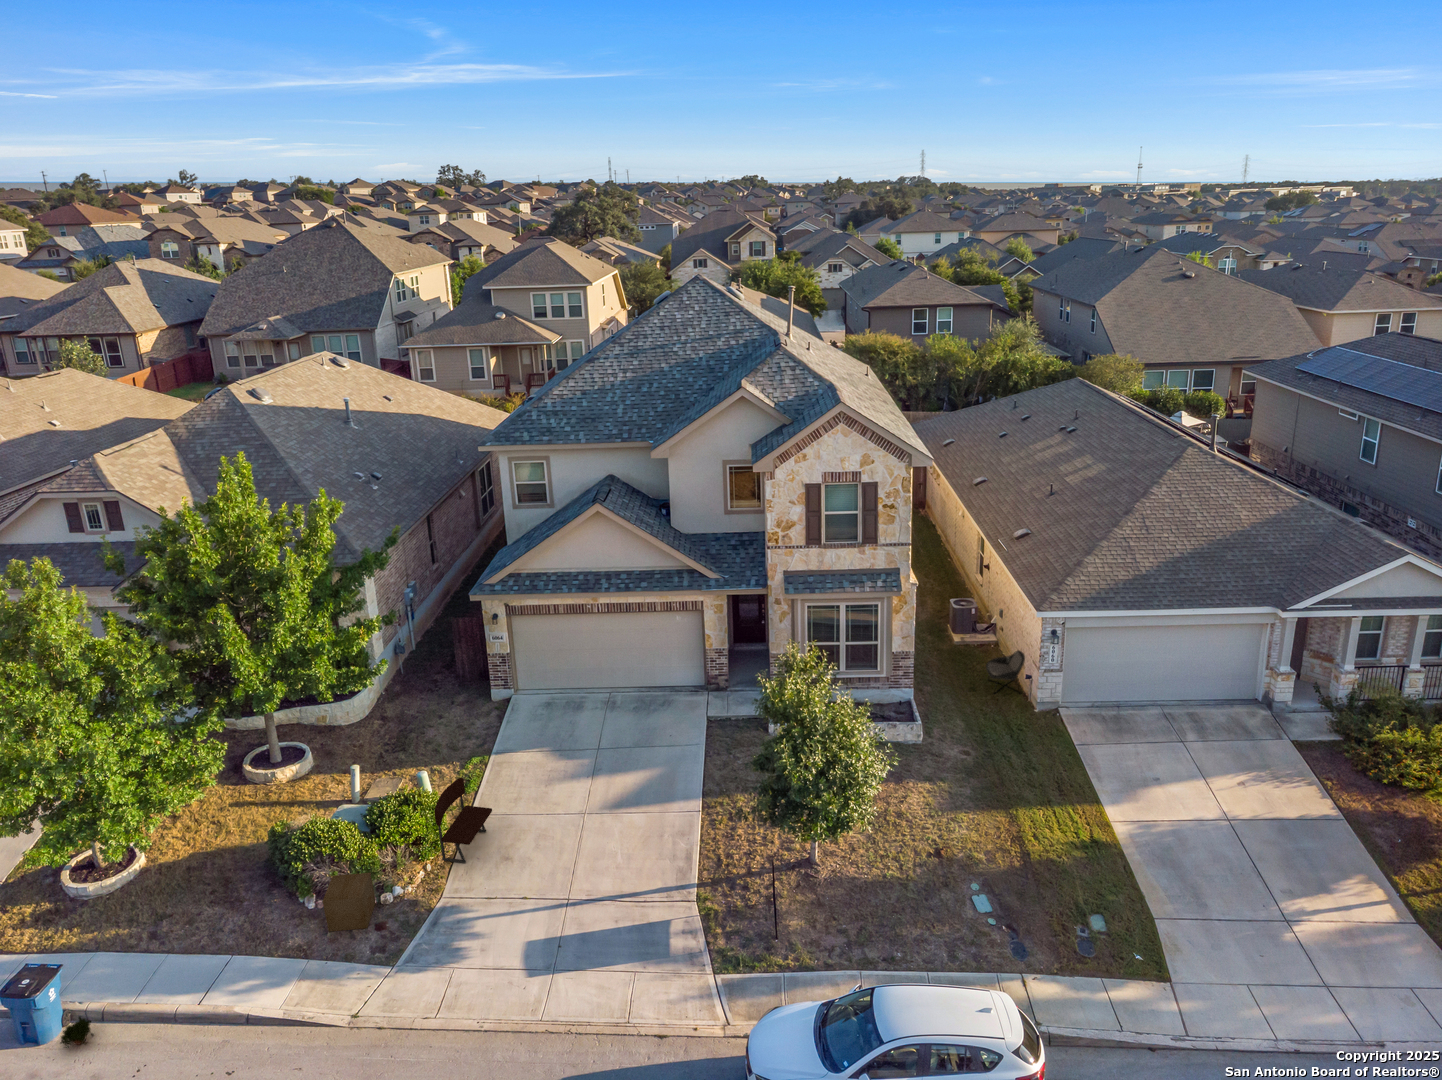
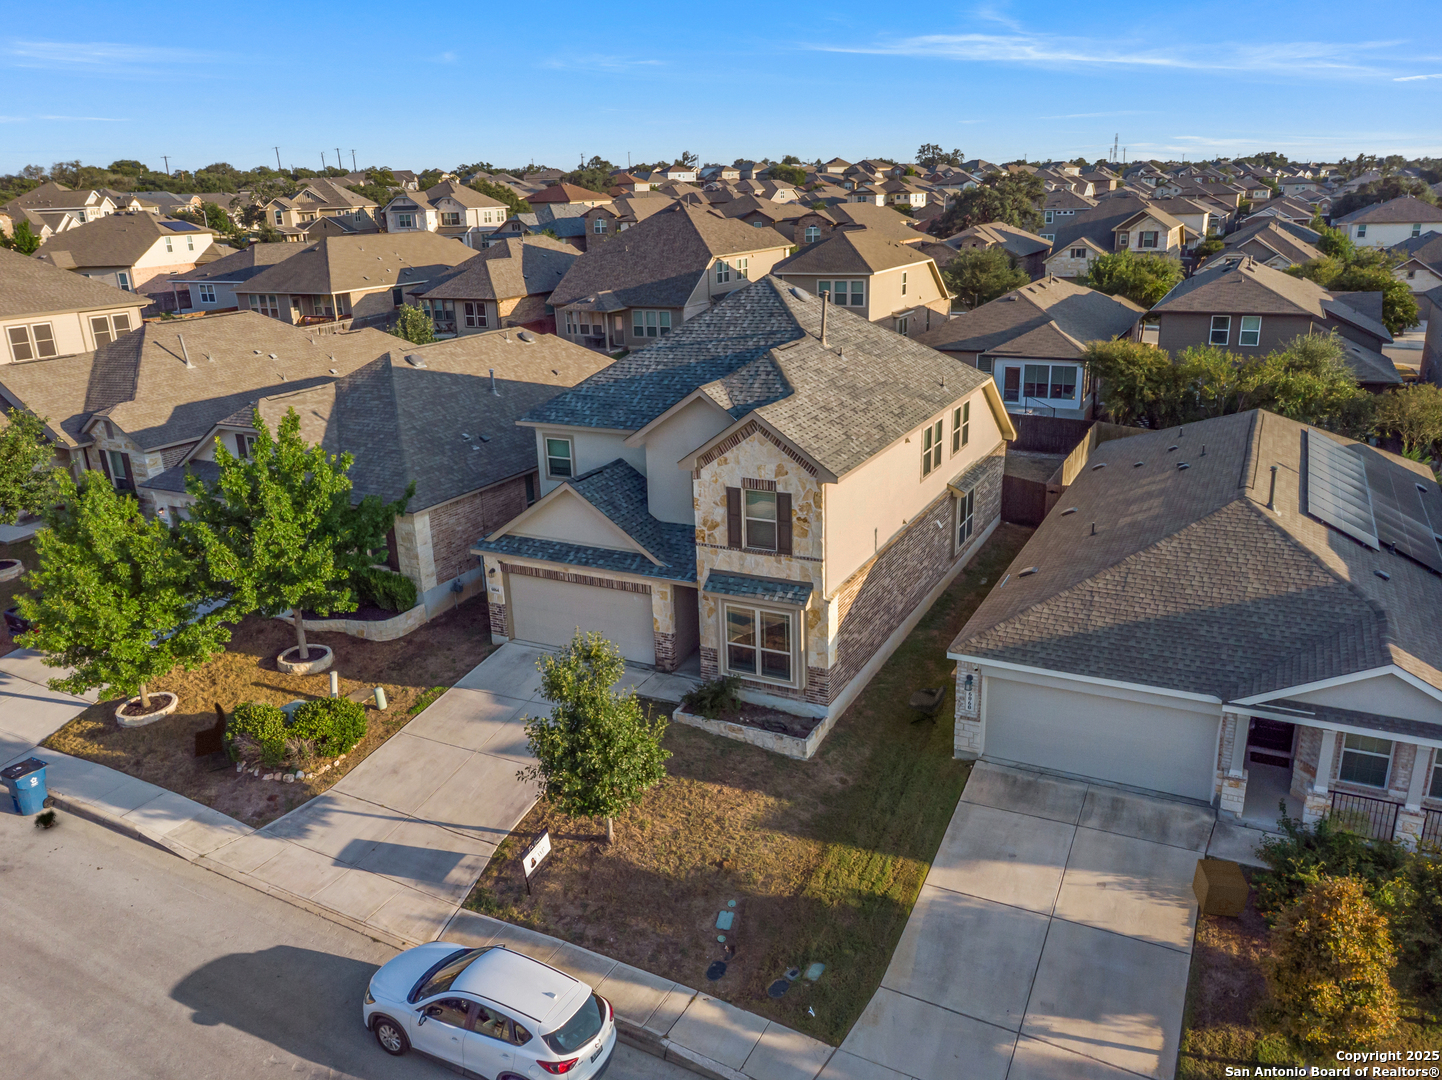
bench: present [434,778,492,863] -> present [195,702,231,771]
cardboard box: present [323,873,375,932] -> present [1192,859,1249,917]

